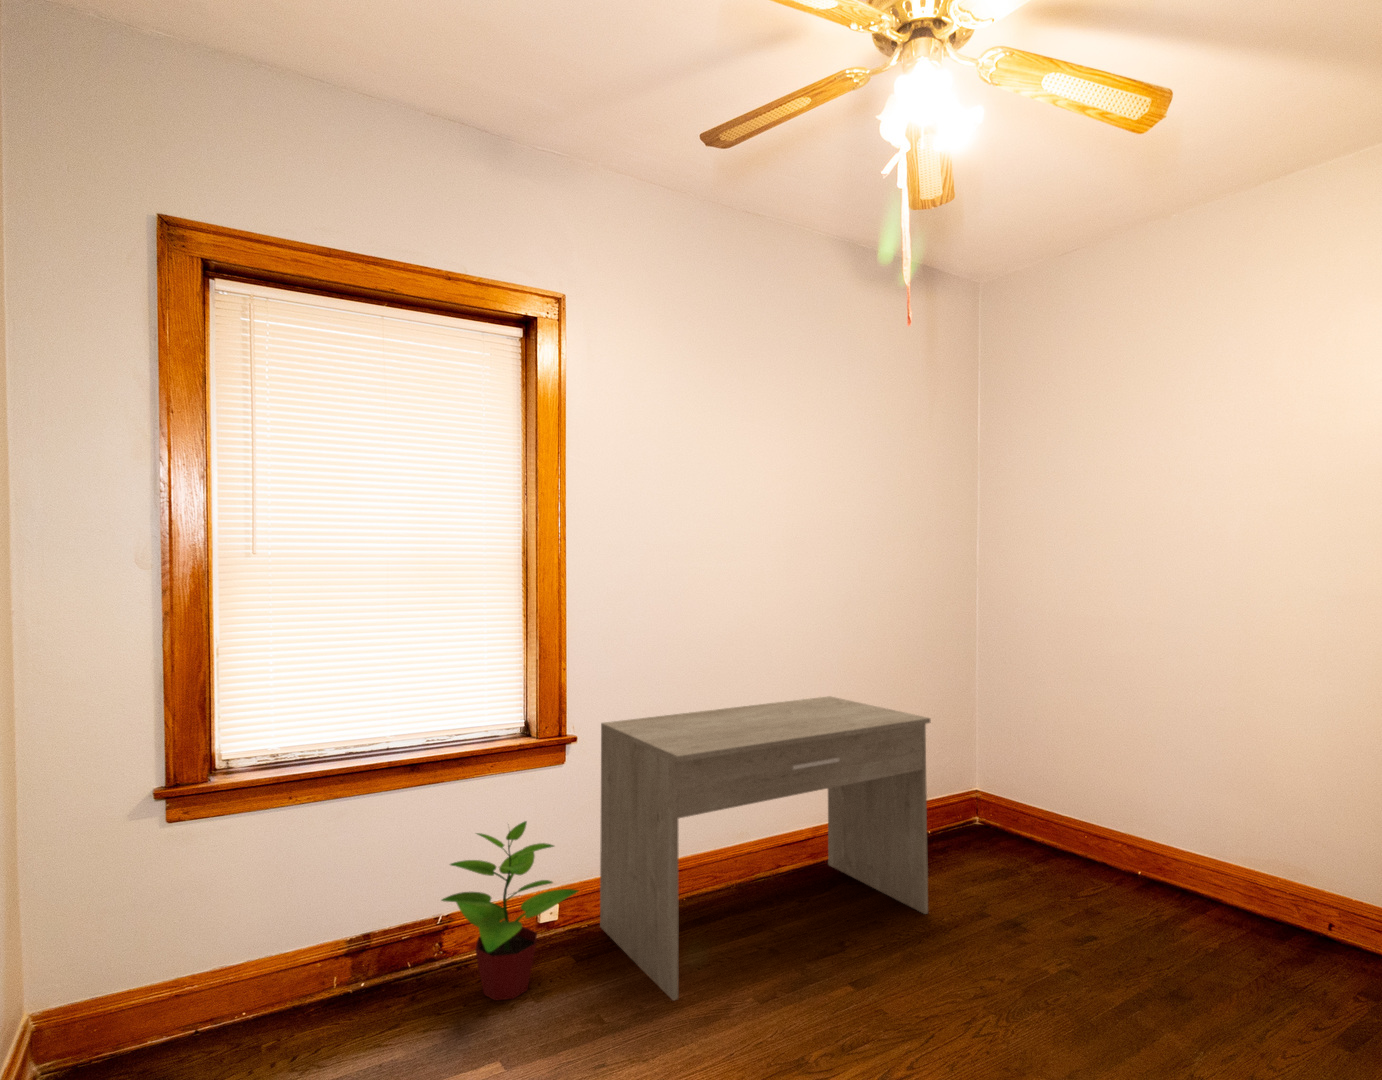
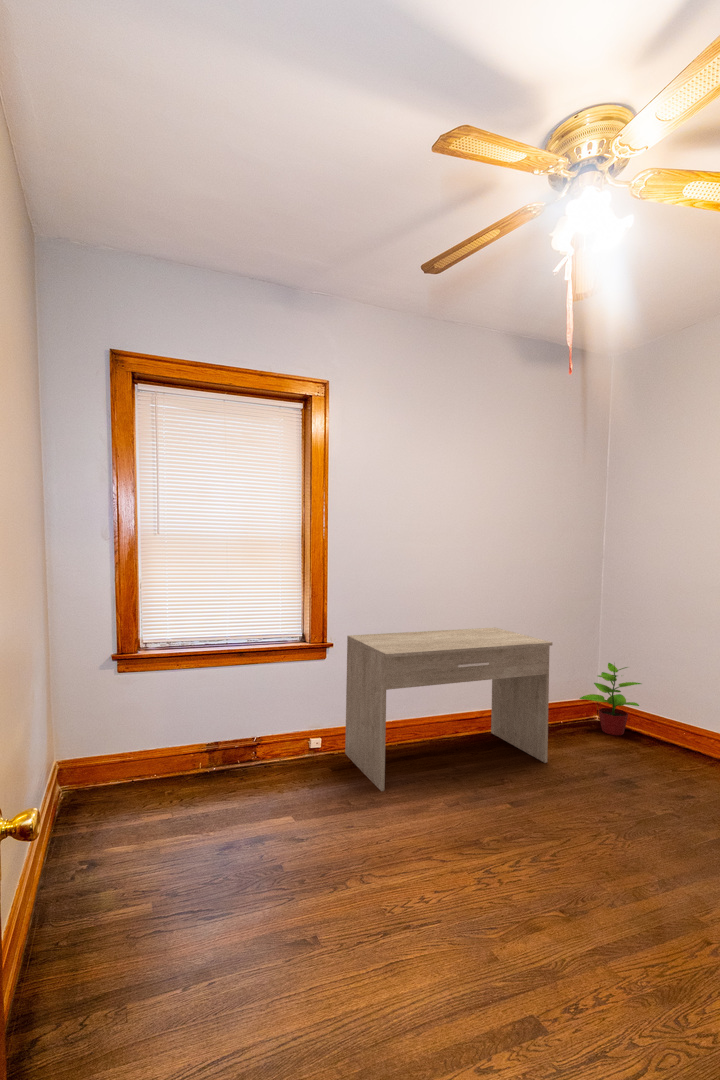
potted plant: present [442,821,578,1000] -> present [580,663,641,735]

